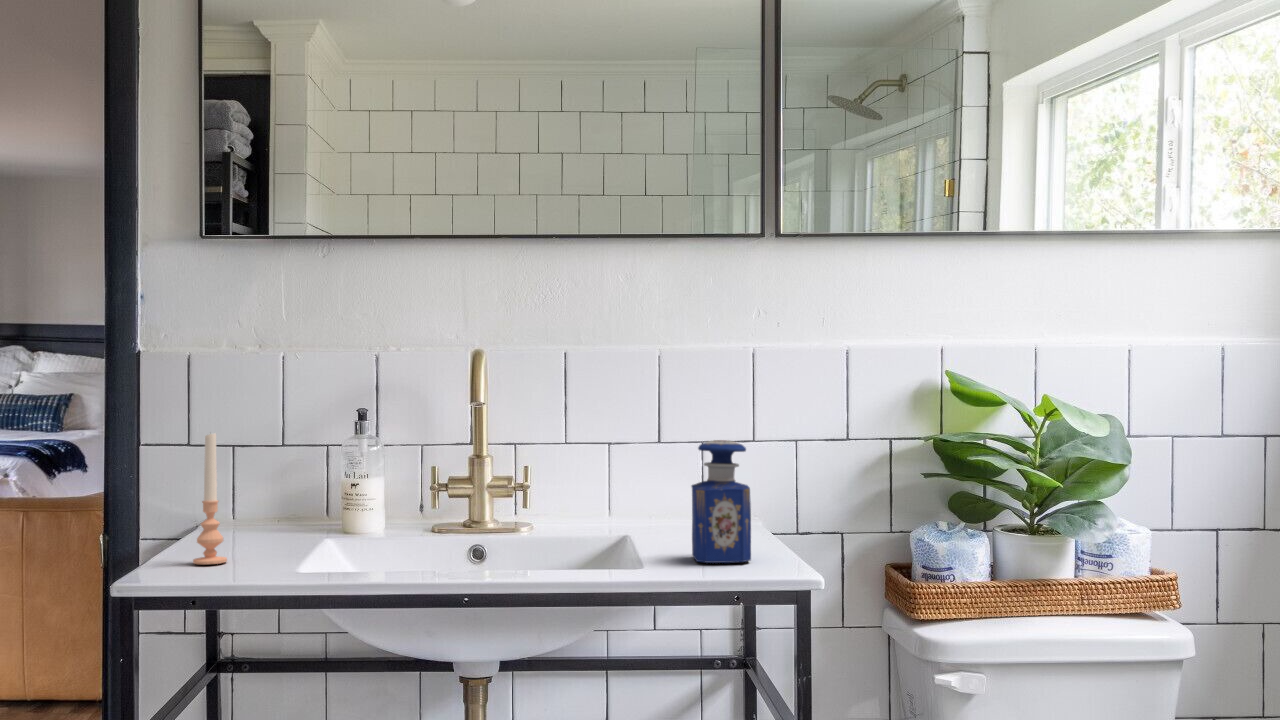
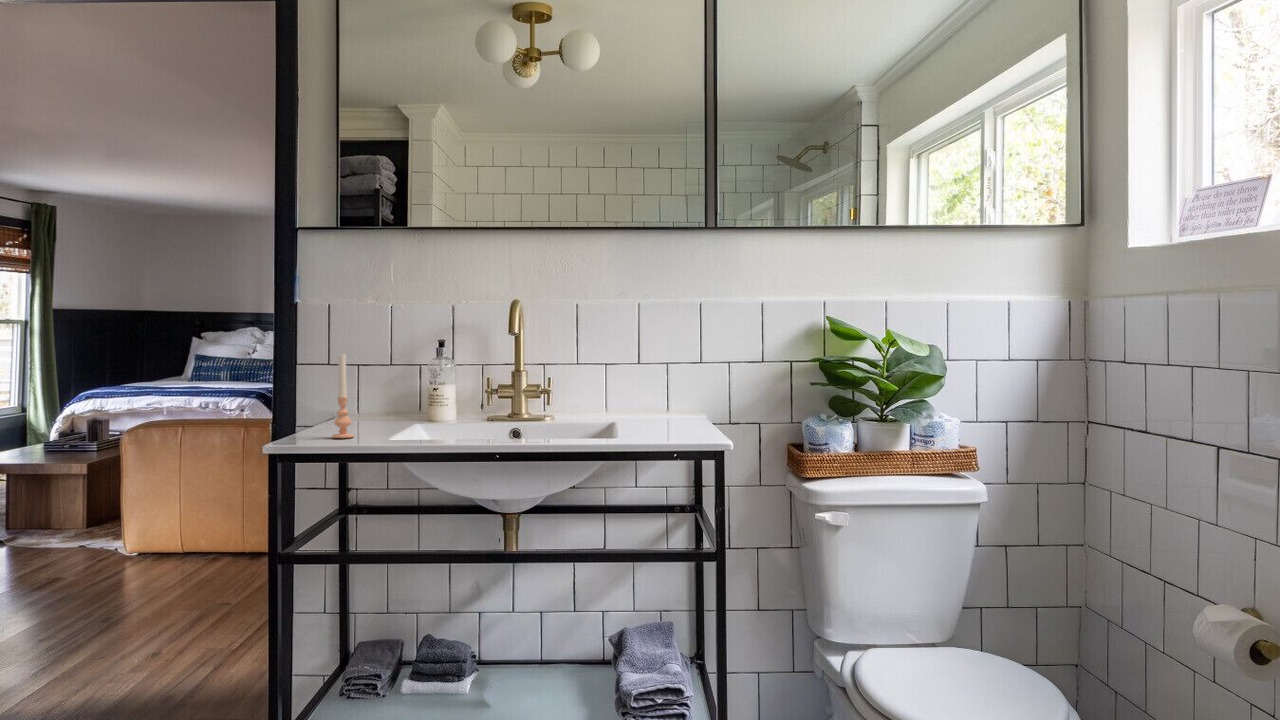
perfume bottle: present [692,440,751,563] -> none [655,358,694,437]

